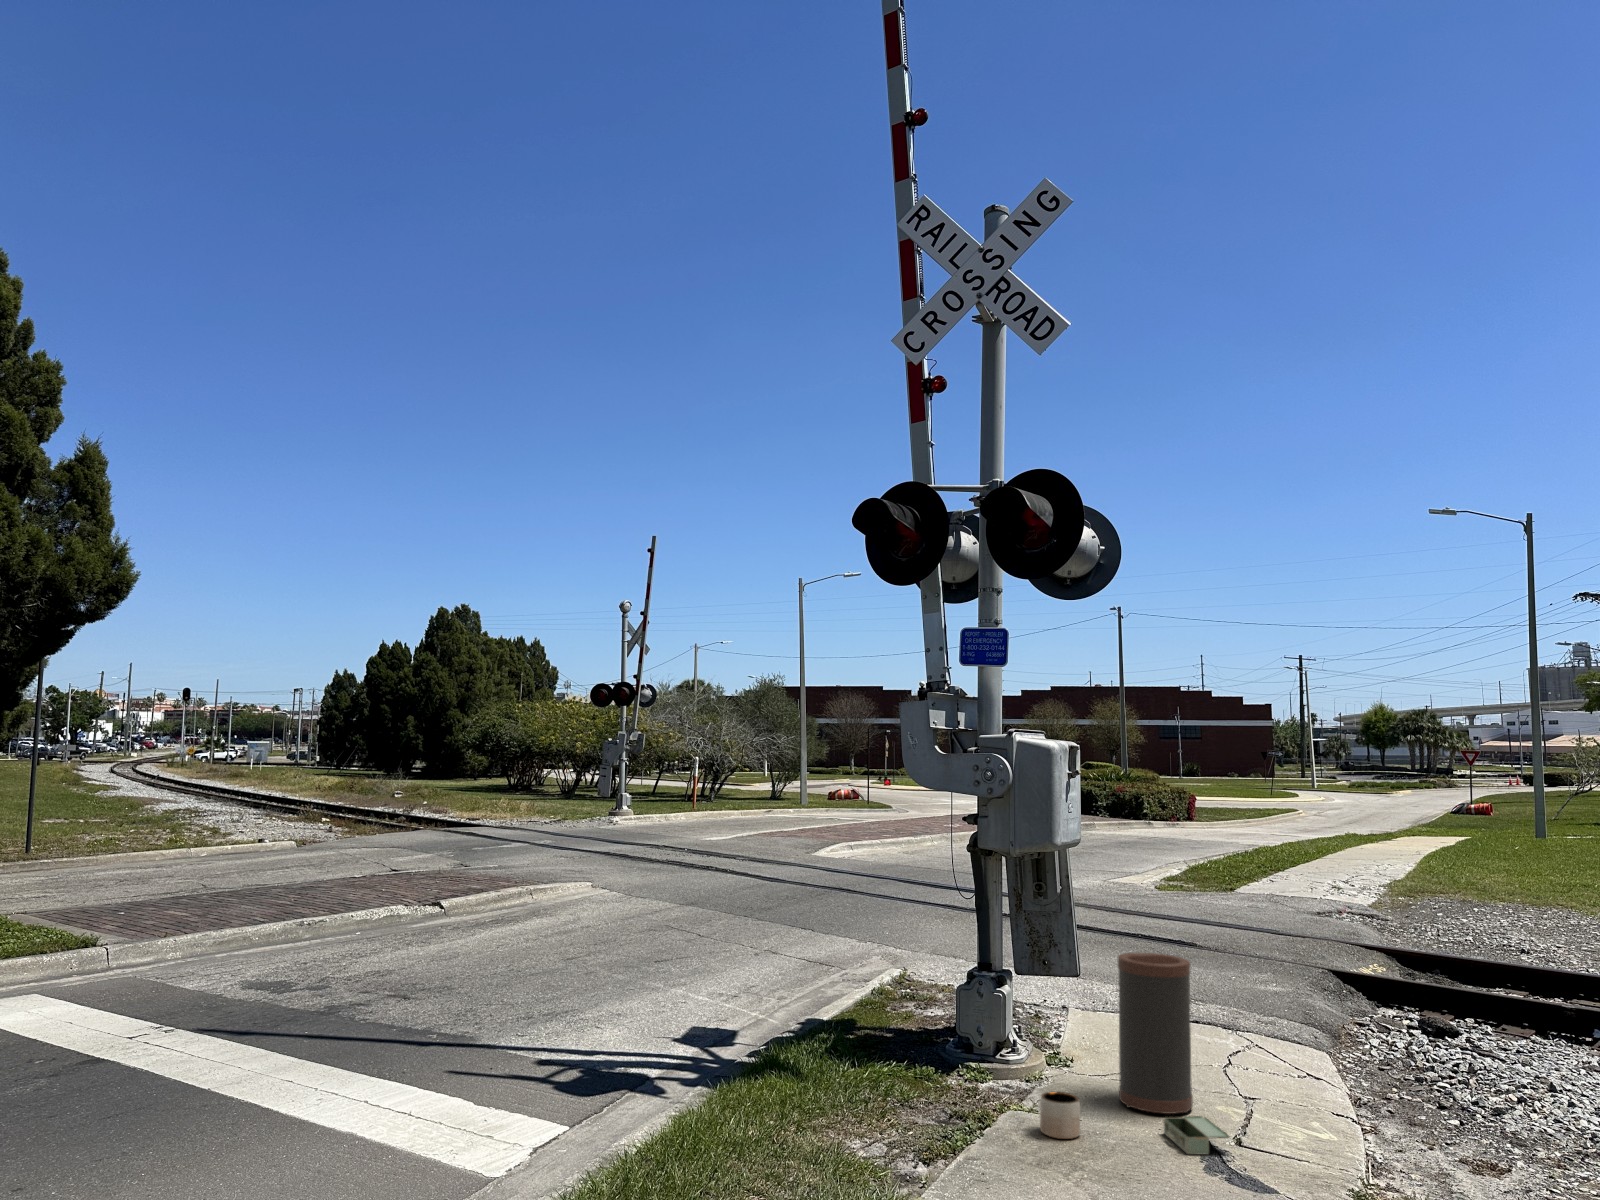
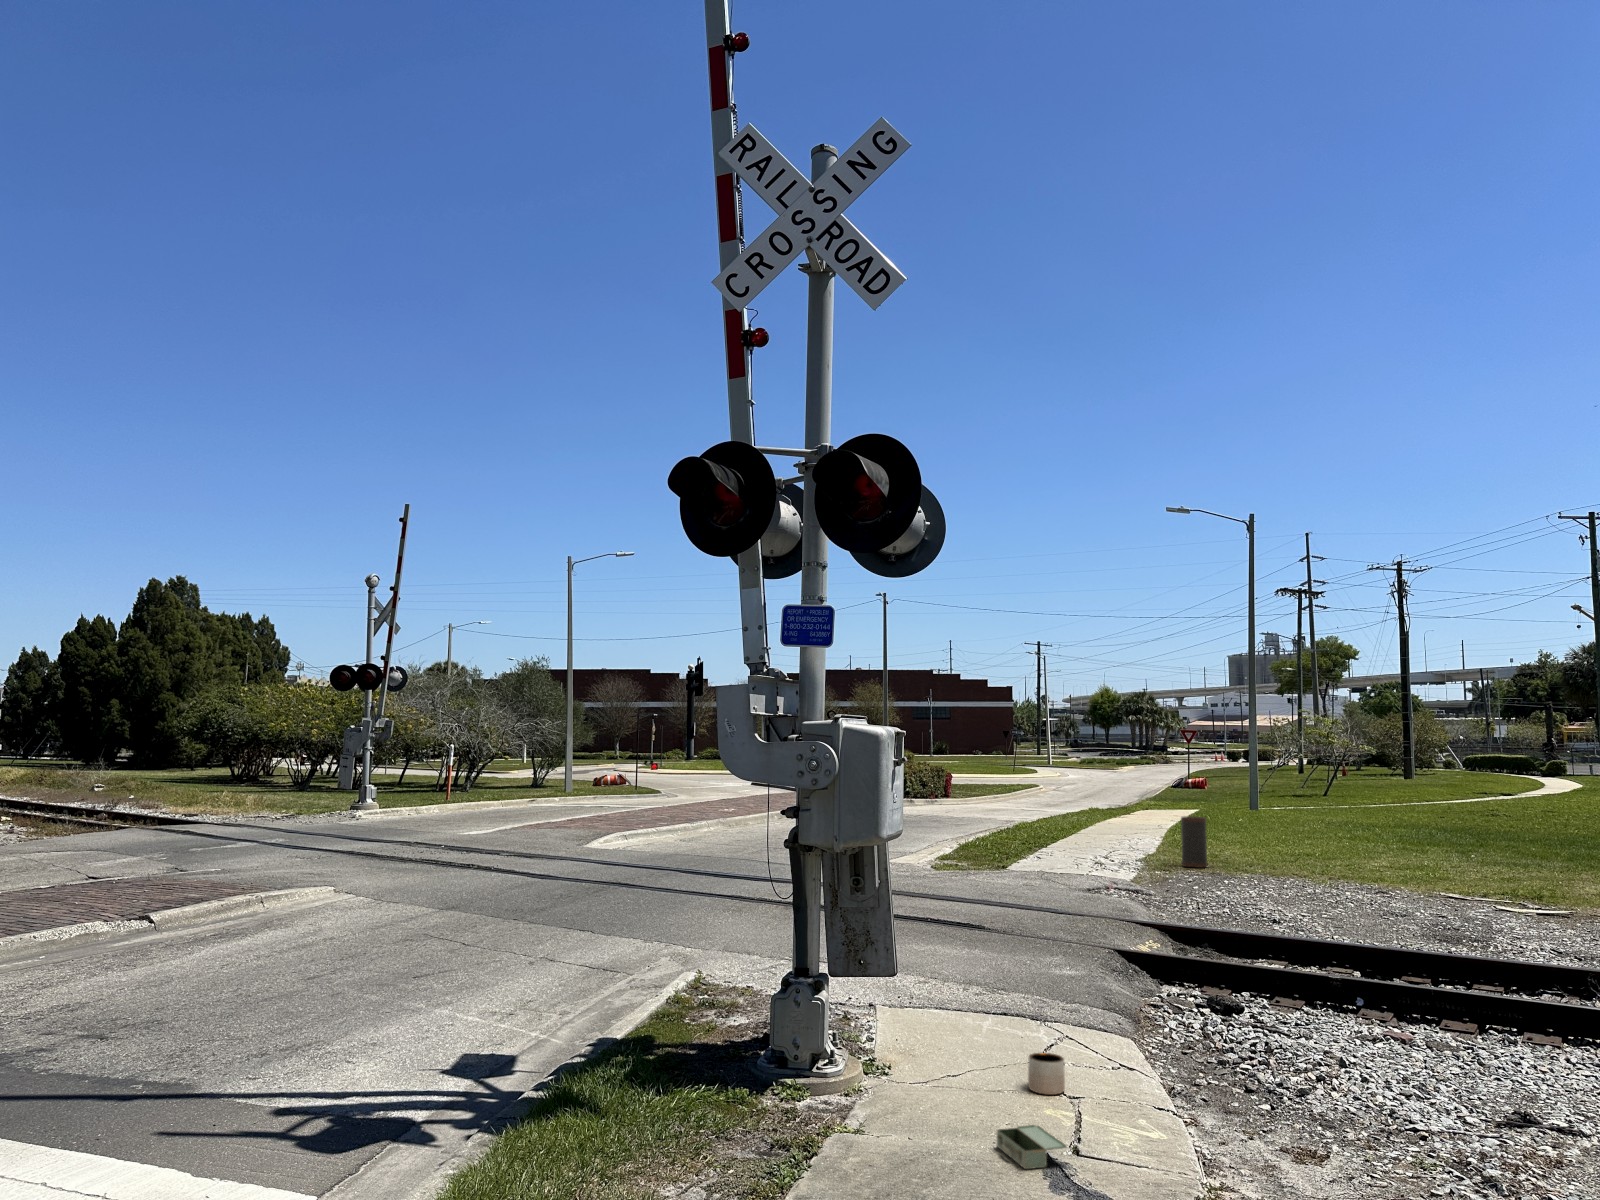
trash can: present [1118,953,1193,1114] -> present [1181,816,1207,867]
planter: present [1040,1092,1080,1139] -> present [1028,1053,1065,1095]

